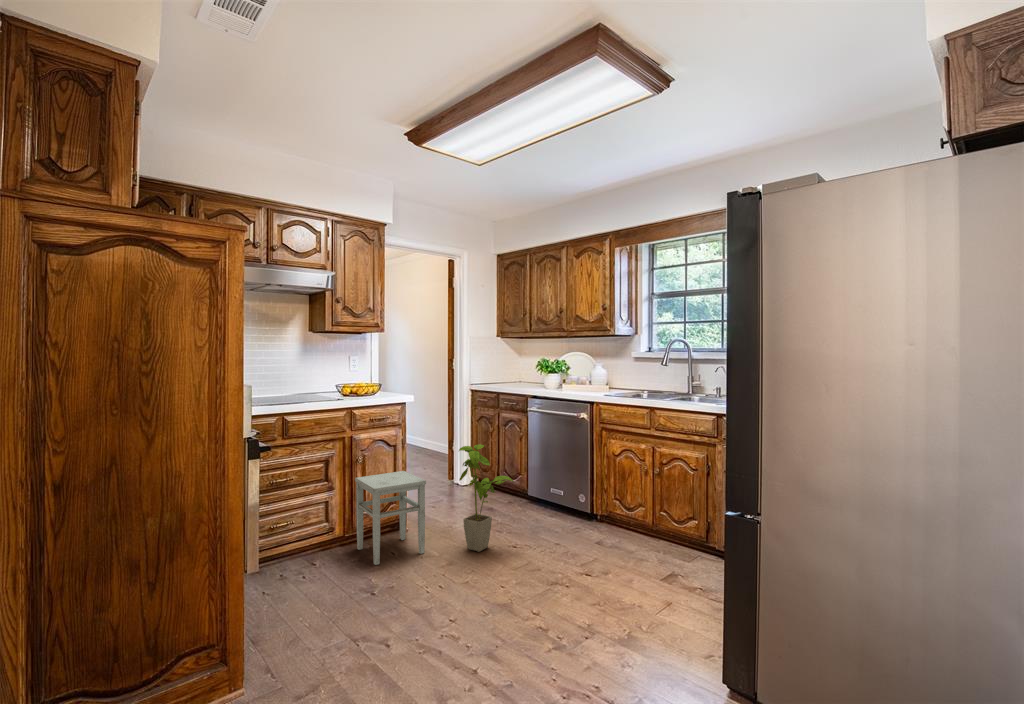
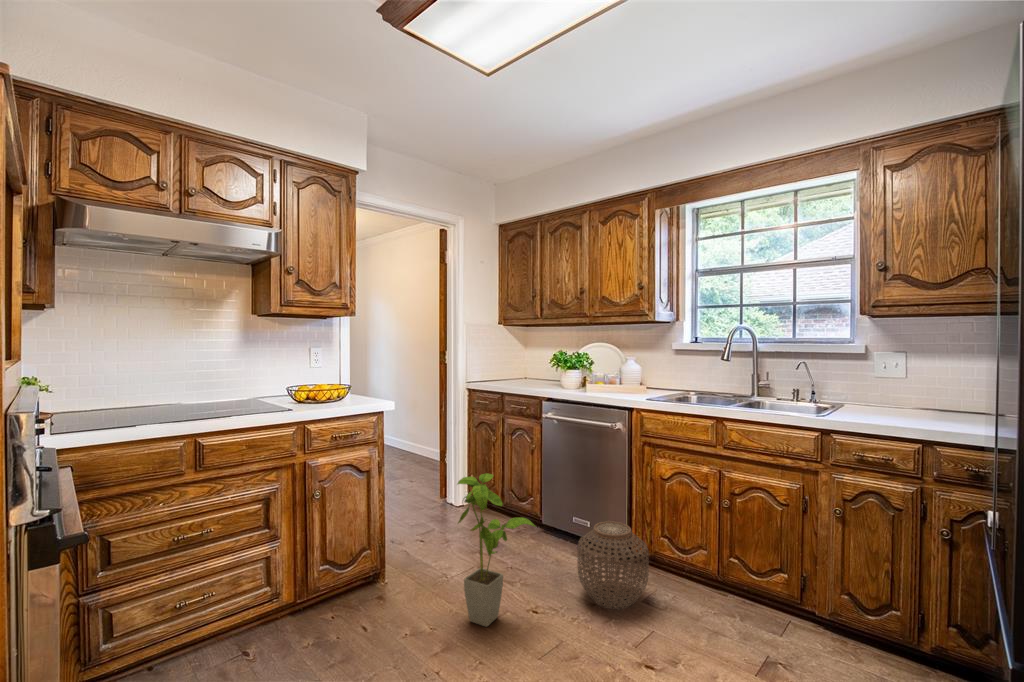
stool: present [355,471,426,565] -> none [308,507,411,659]
woven basket: none [547,484,598,544] -> present [577,521,649,609]

